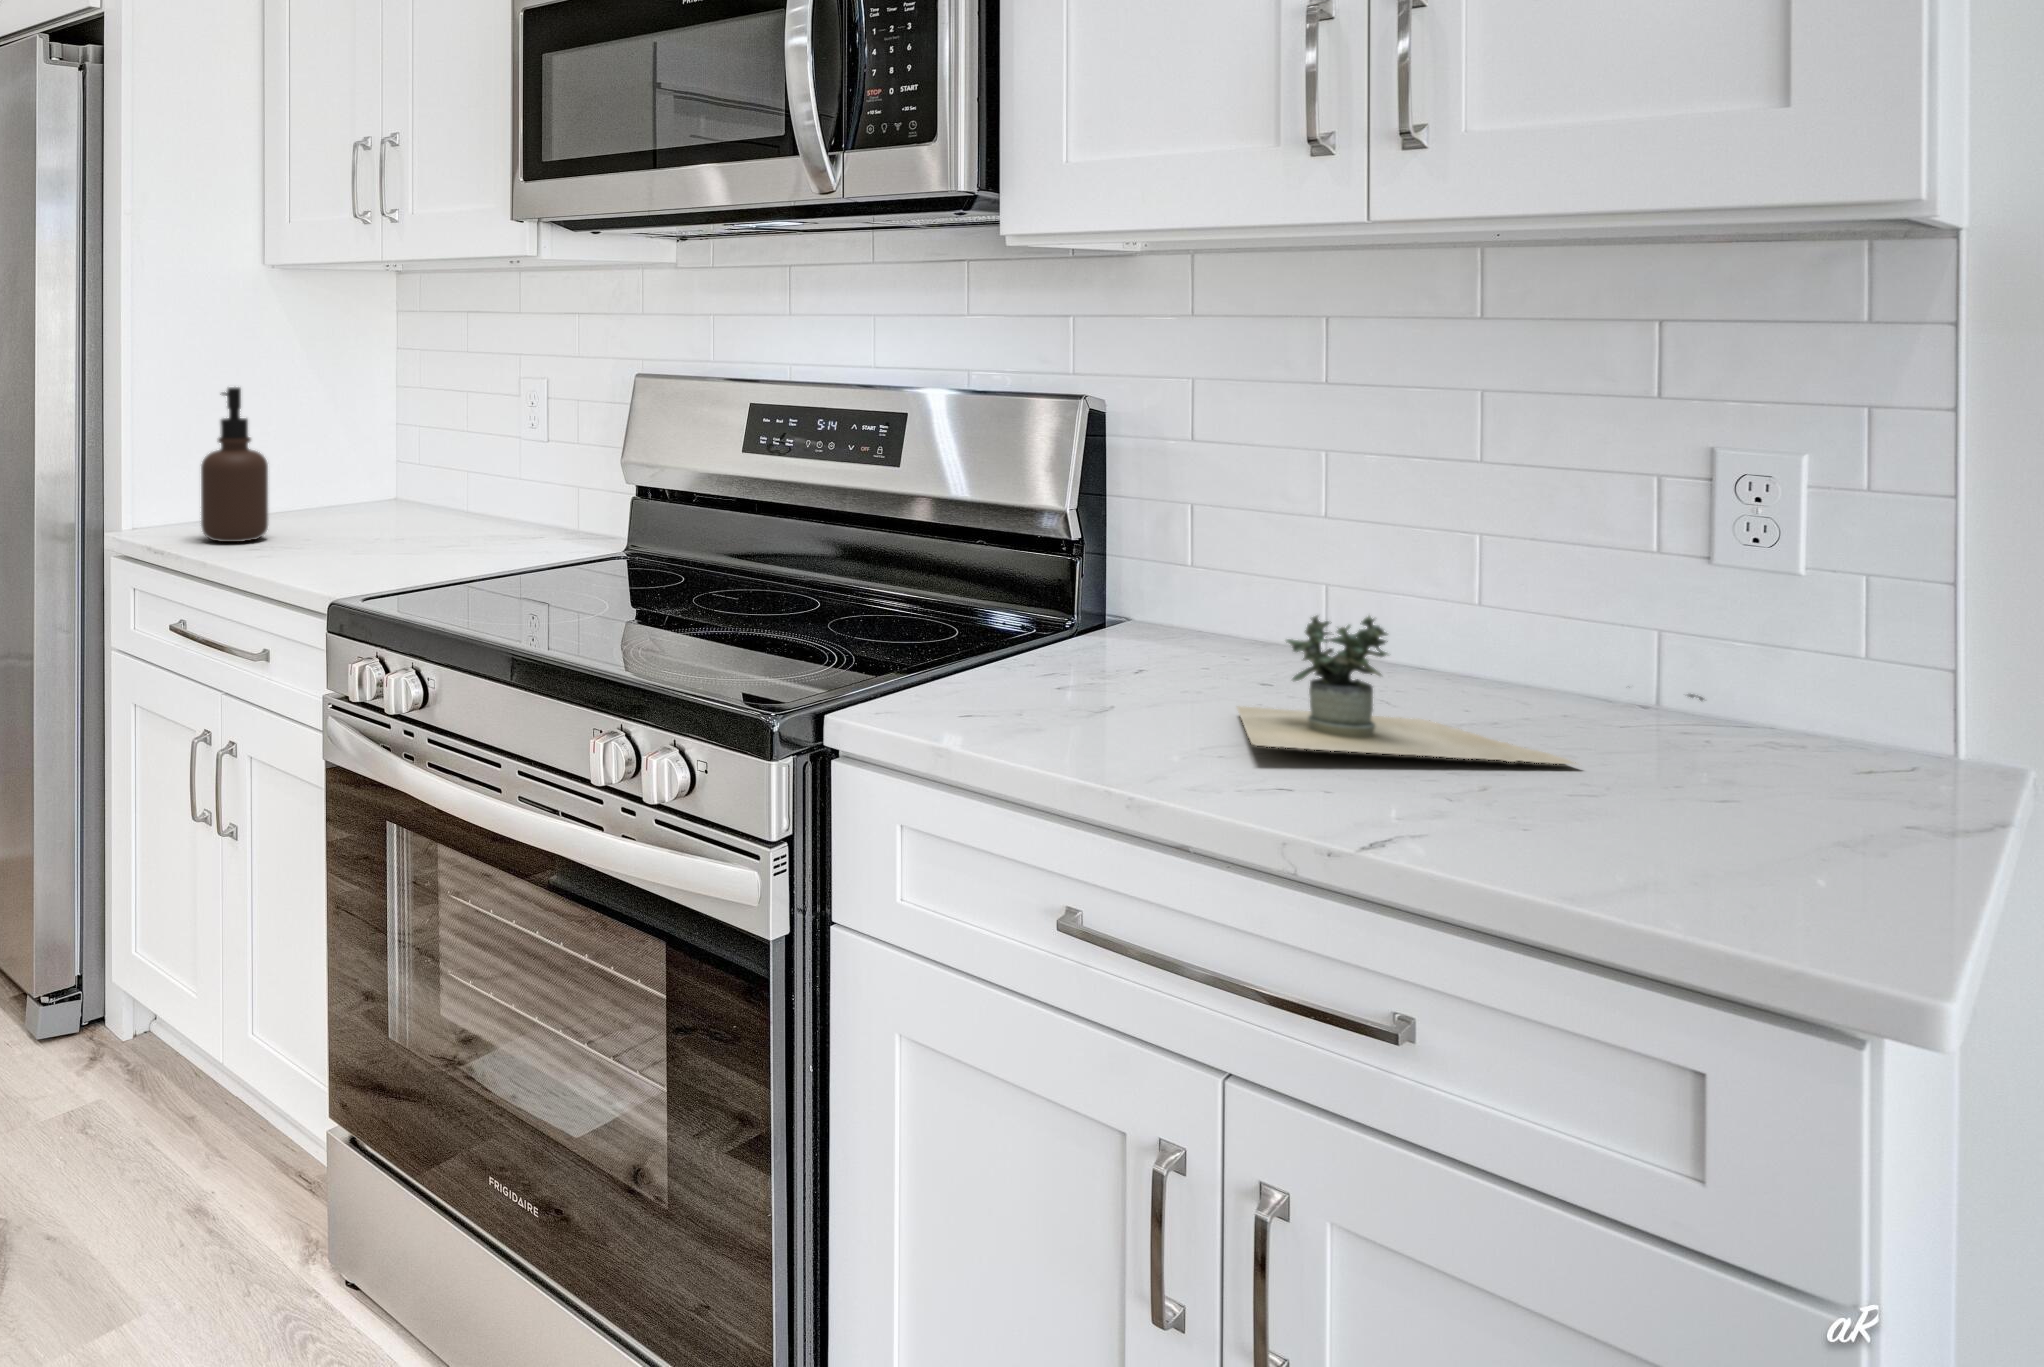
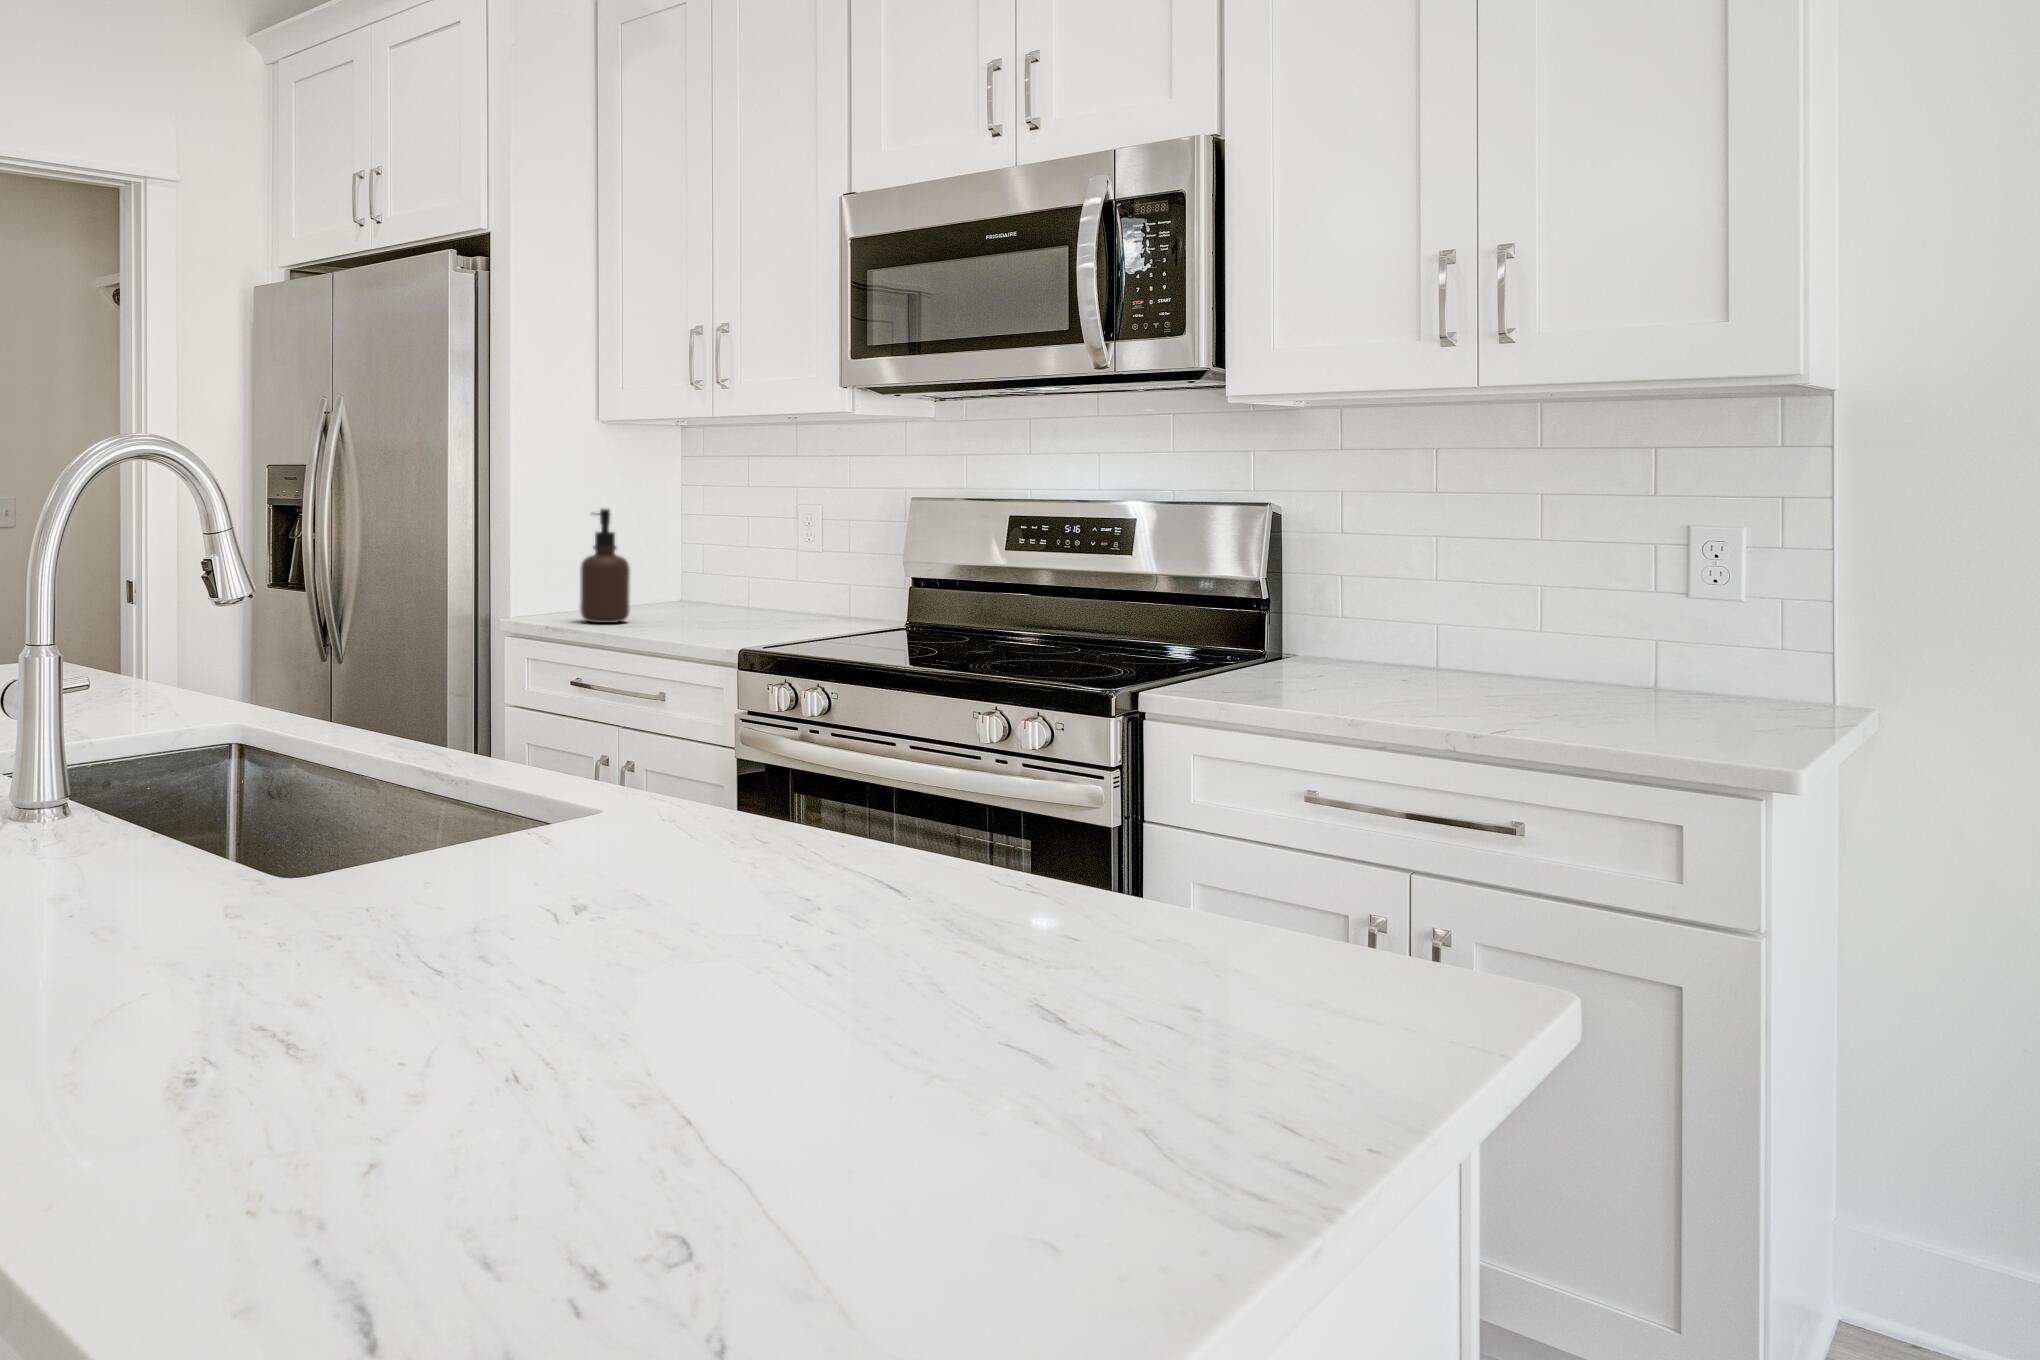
potted plant: present [1237,616,1703,764] -> none [1401,621,1692,707]

